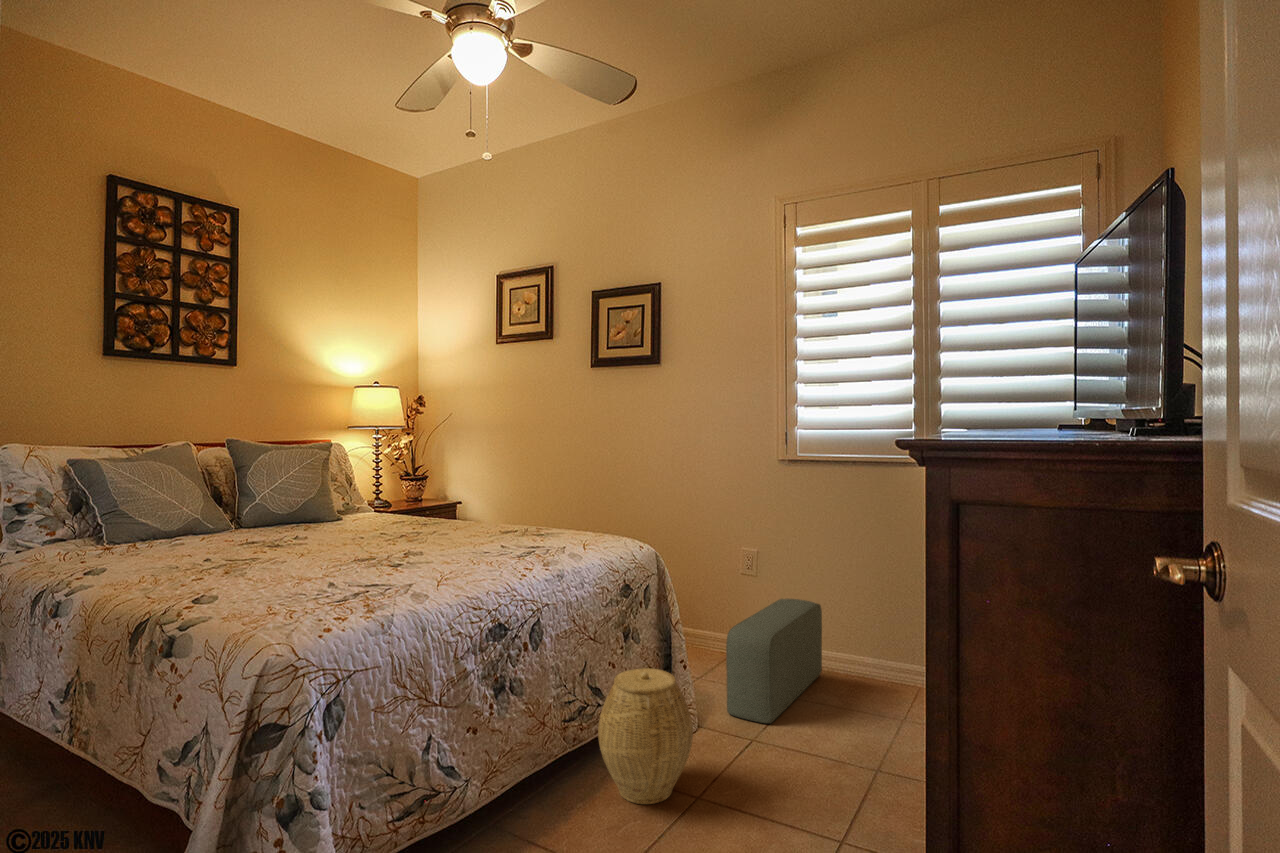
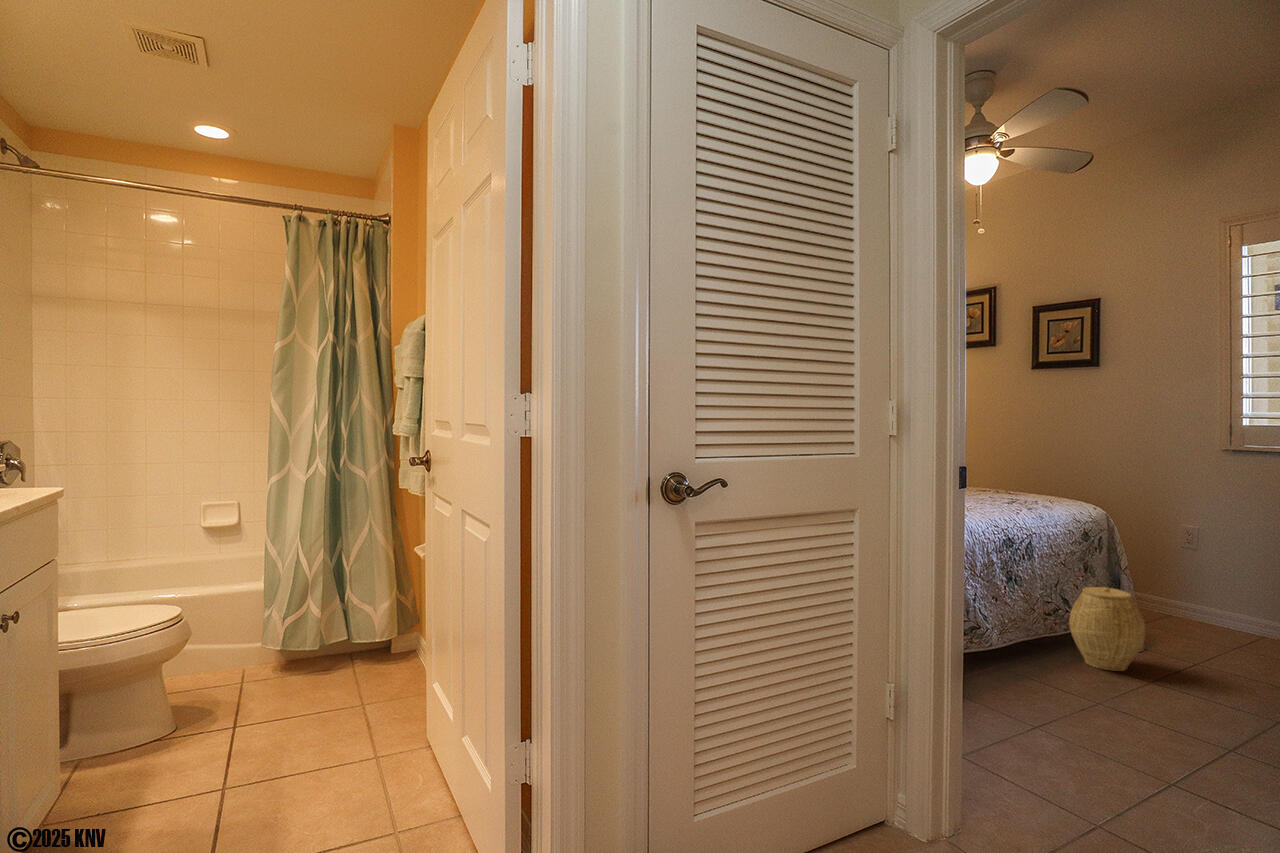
pouf: present [726,599,822,723] -> none [1170,567,1270,652]

